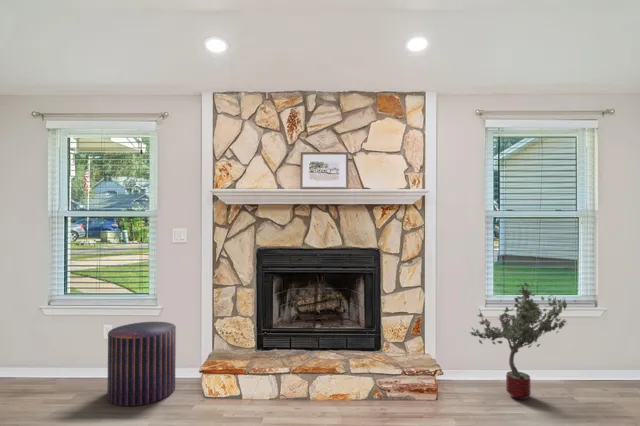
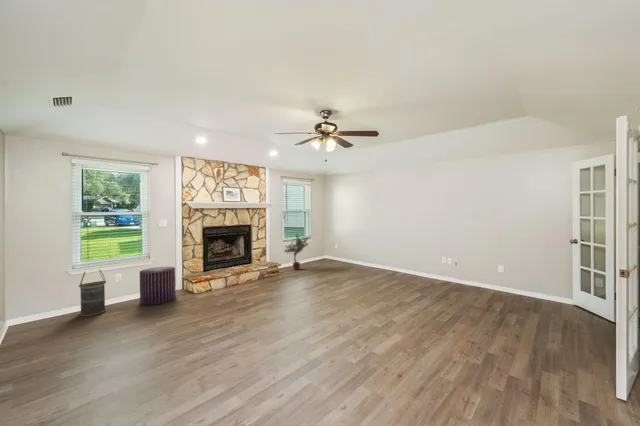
basket: none [28,312,74,392] -> present [79,270,106,316]

